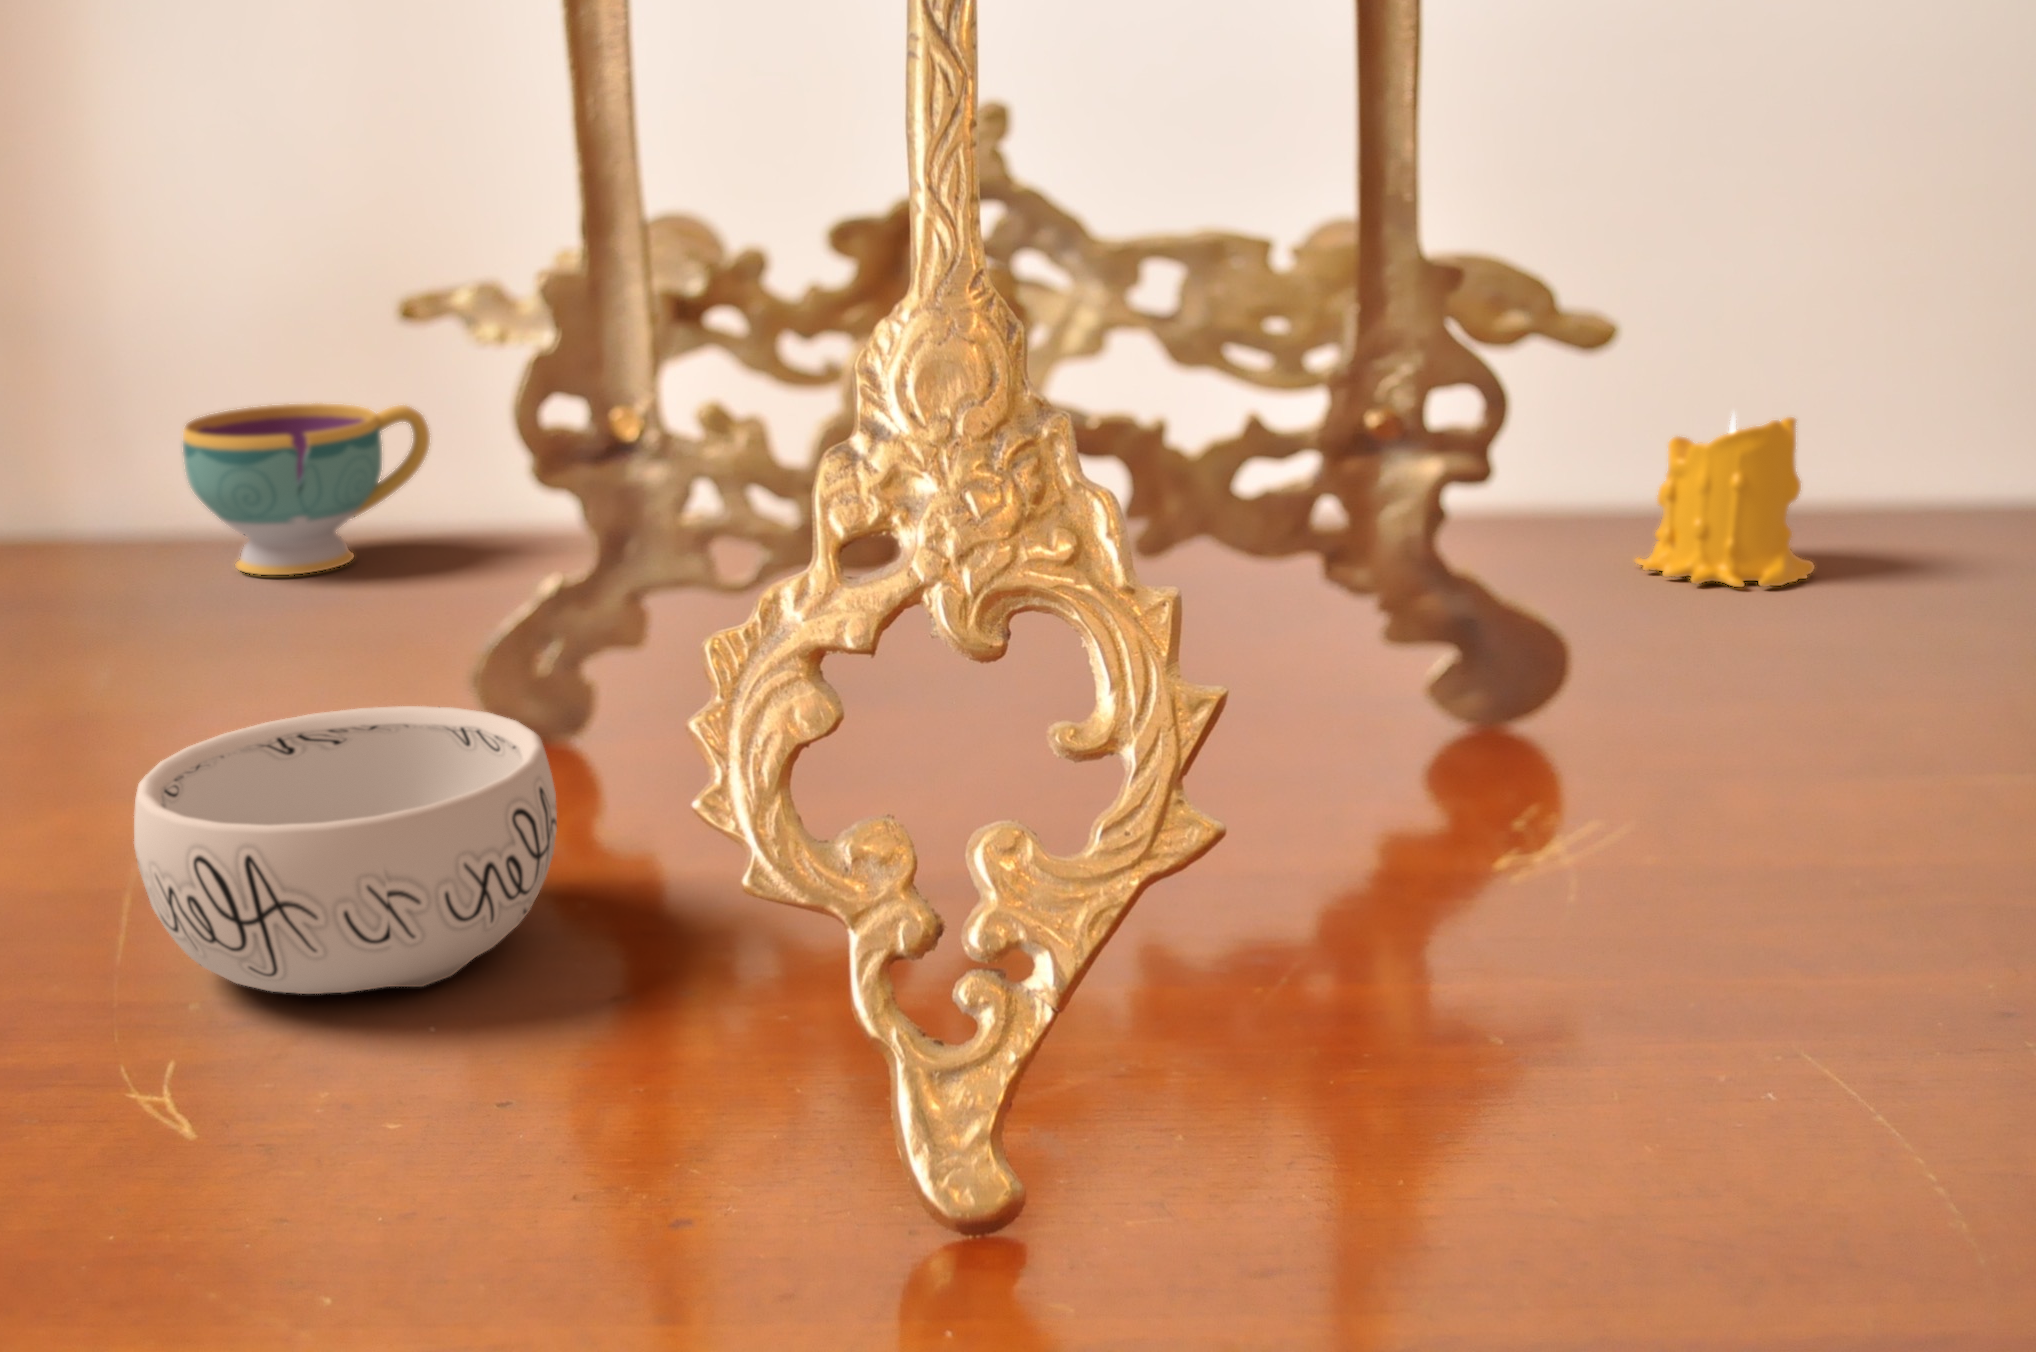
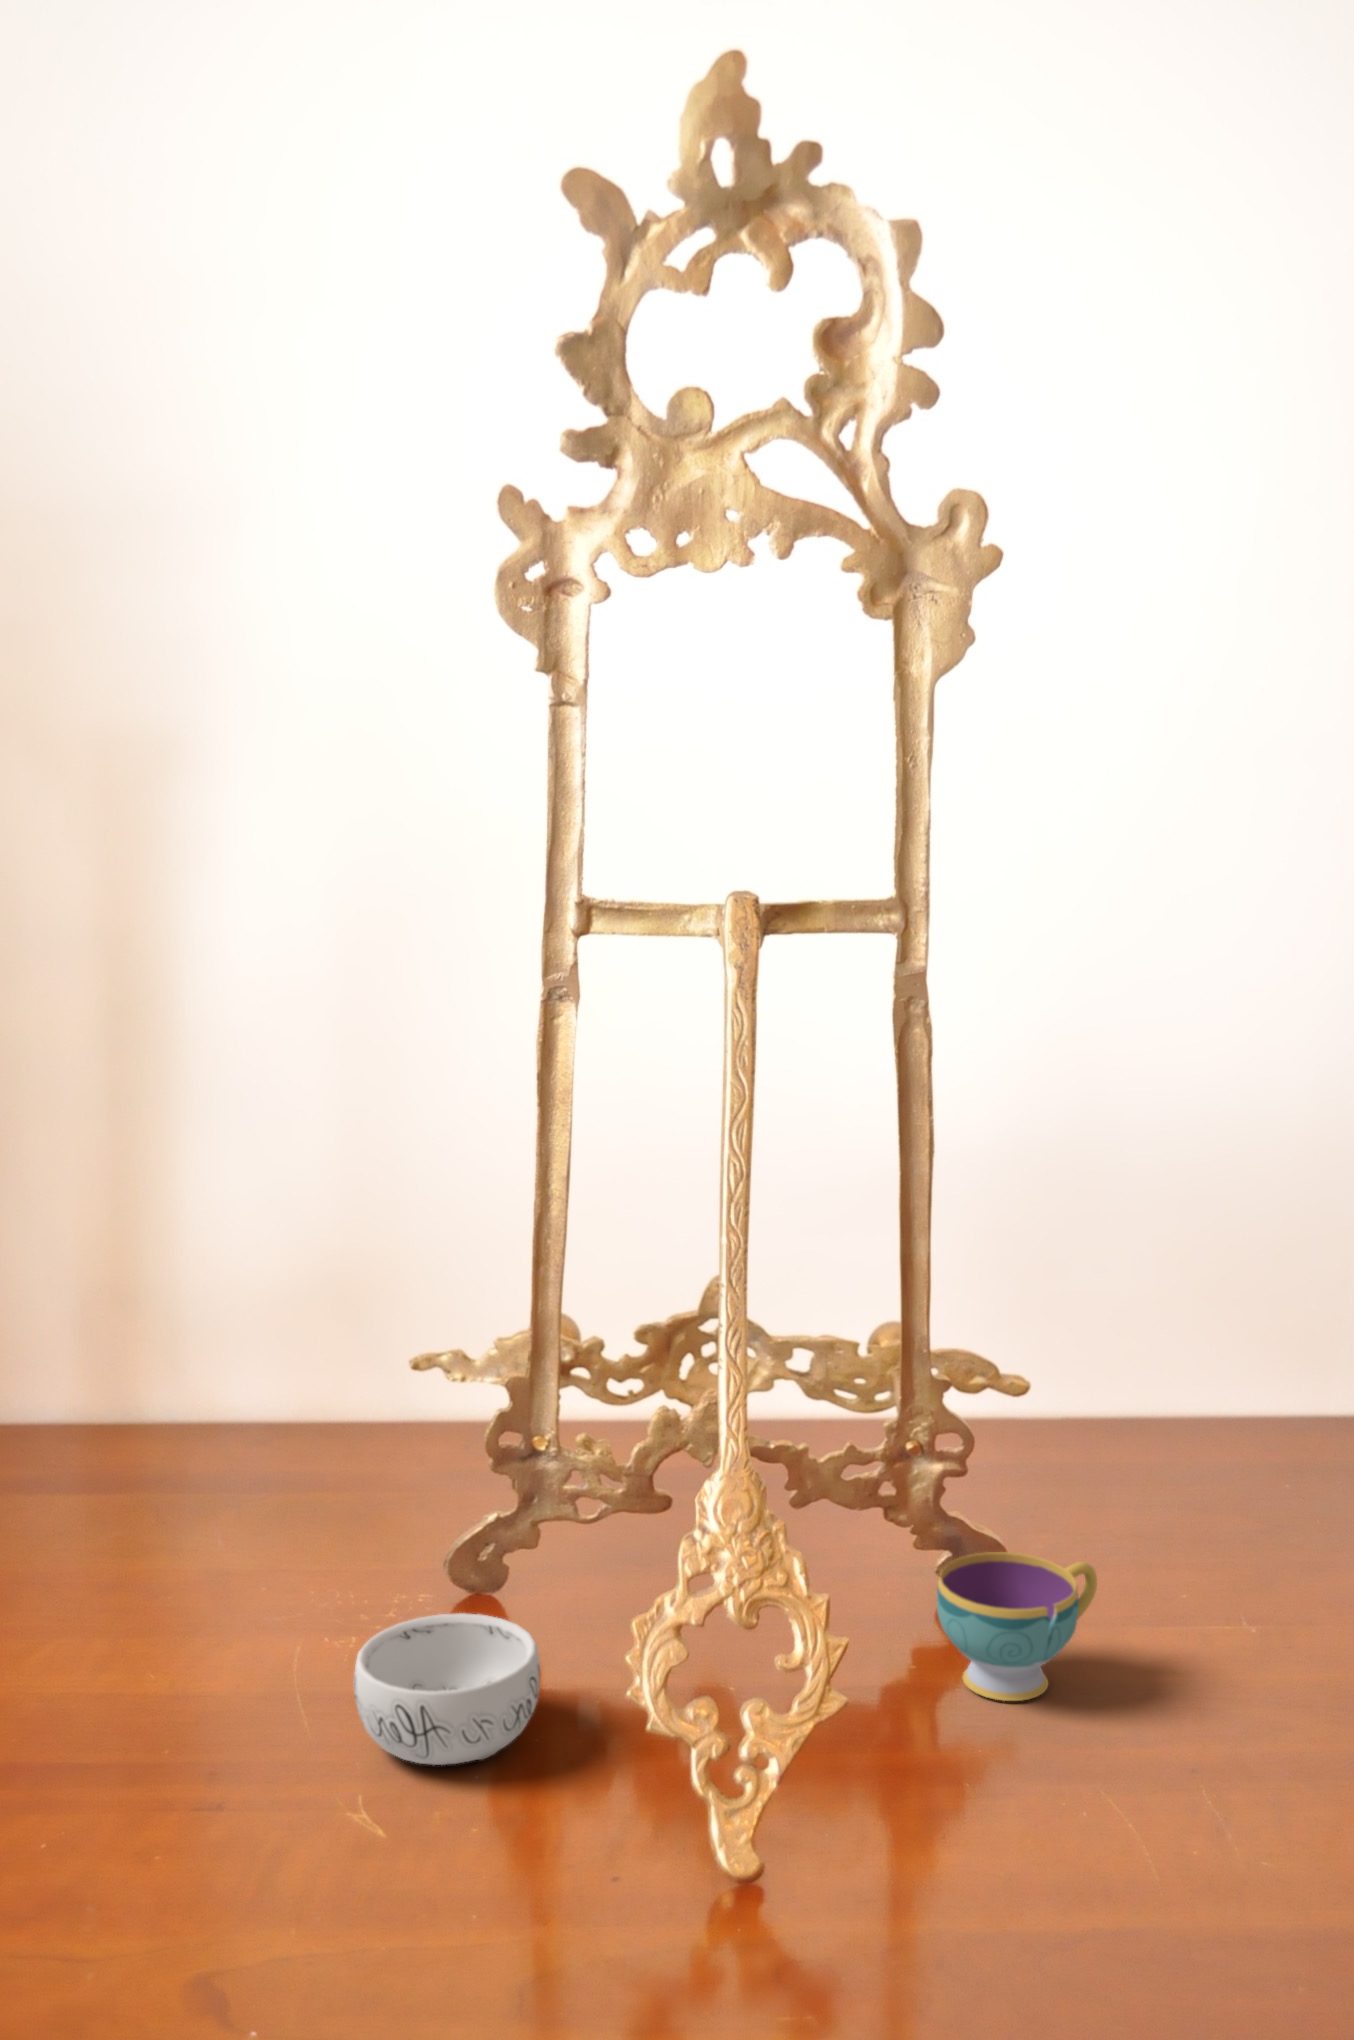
teacup: present [183,403,430,575] -> present [937,1552,1097,1701]
candle: present [1635,415,1814,587] -> none [1051,1388,1146,1491]

